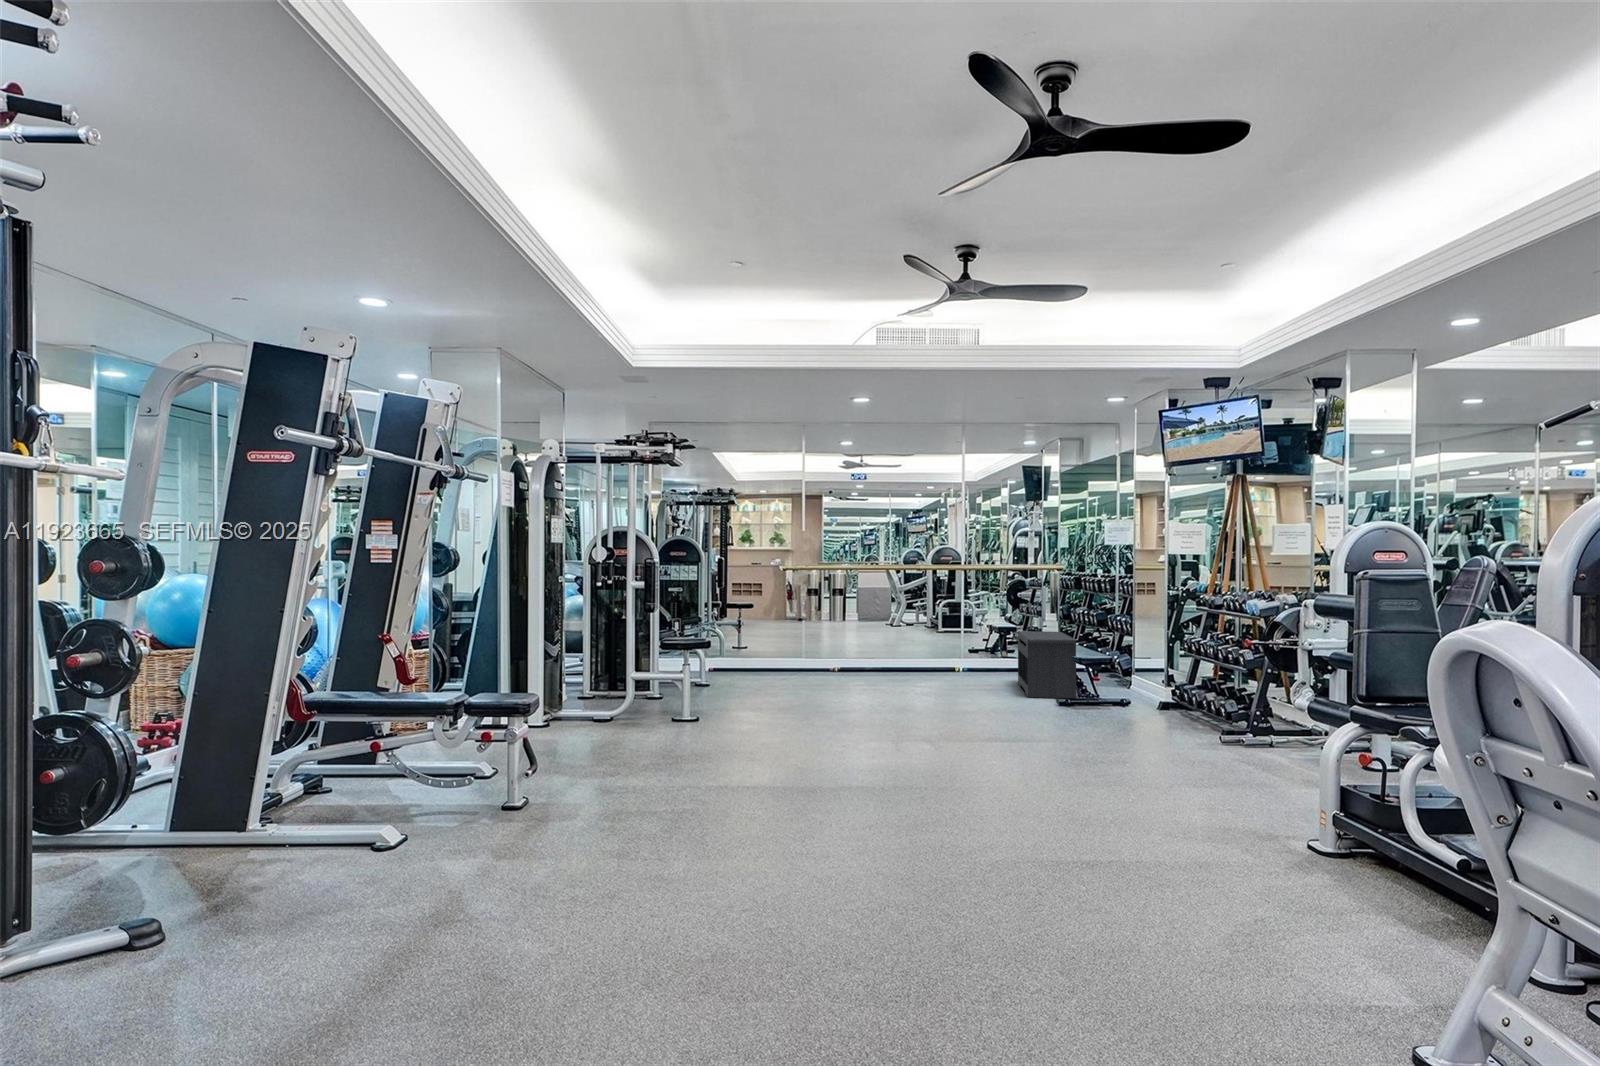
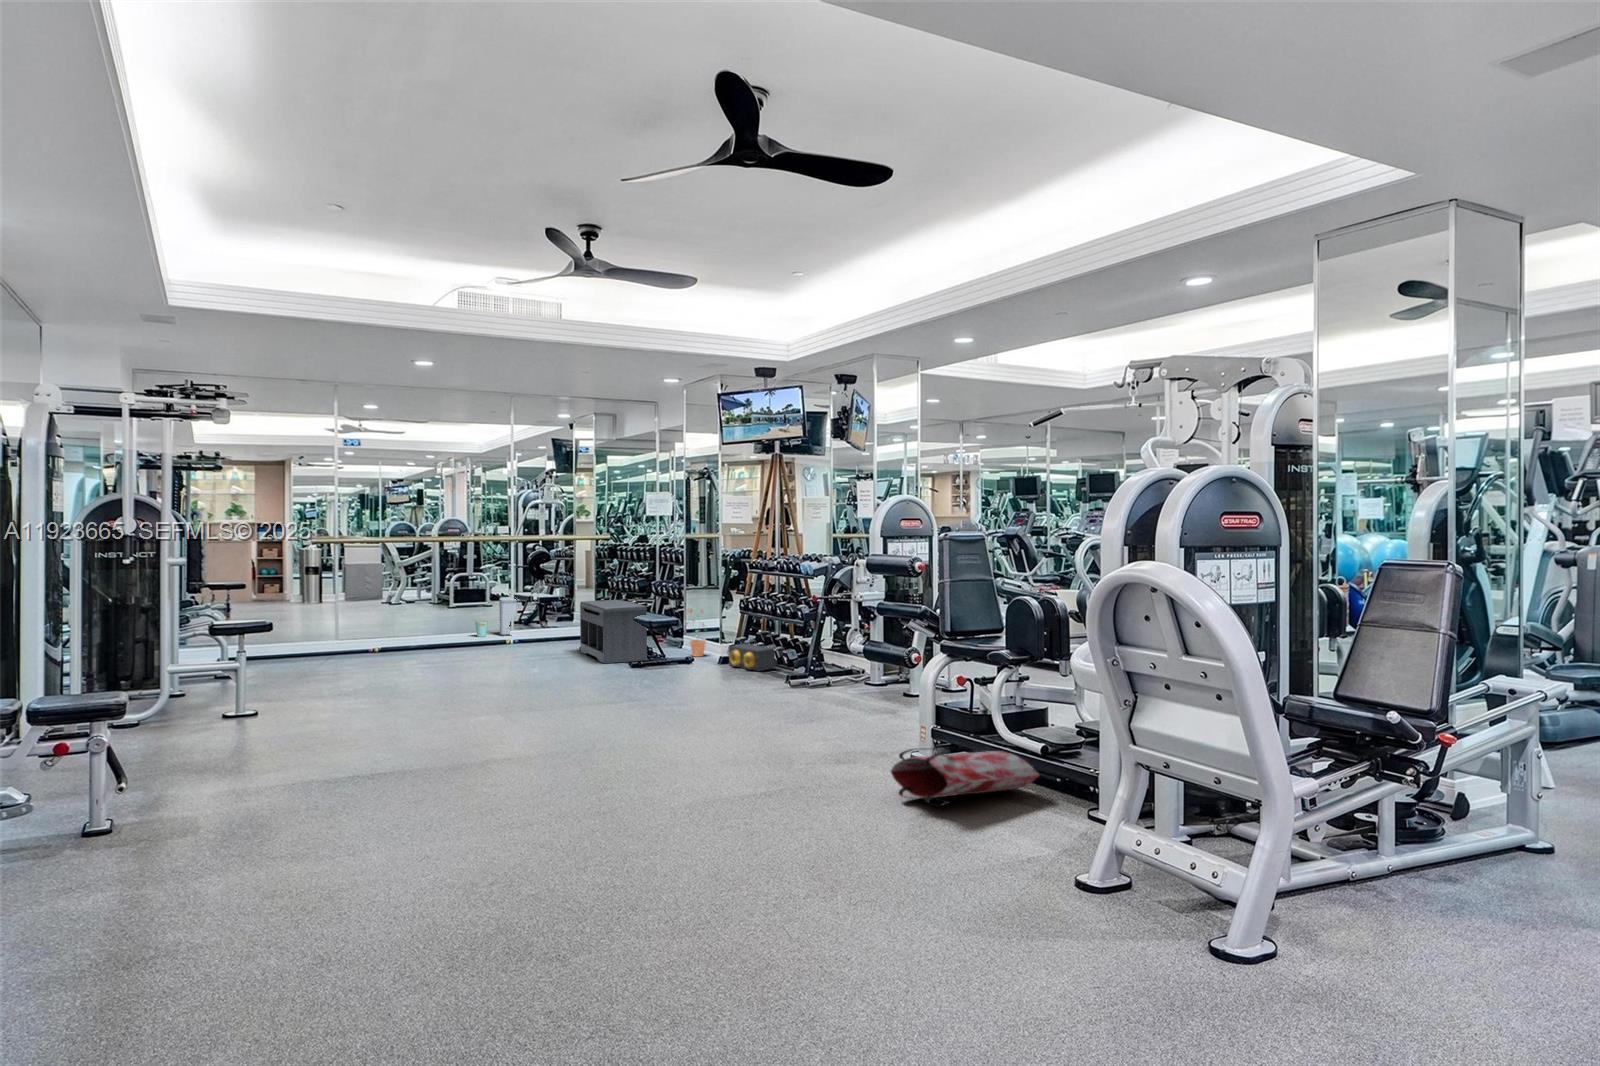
trash can: none [936,624,975,662] -> present [475,597,517,637]
potted plant: none [1122,645,1151,700] -> present [686,609,706,657]
speaker: none [1157,689,1215,723] -> present [728,644,776,671]
bag: none [1199,836,1421,918] -> present [891,748,1039,806]

